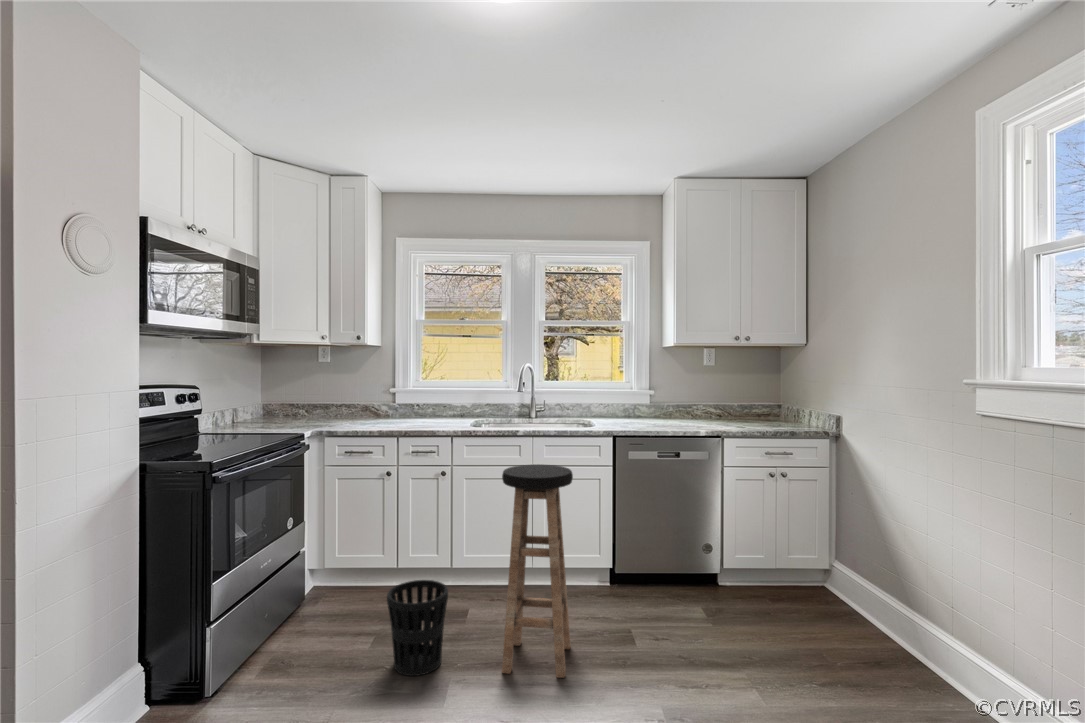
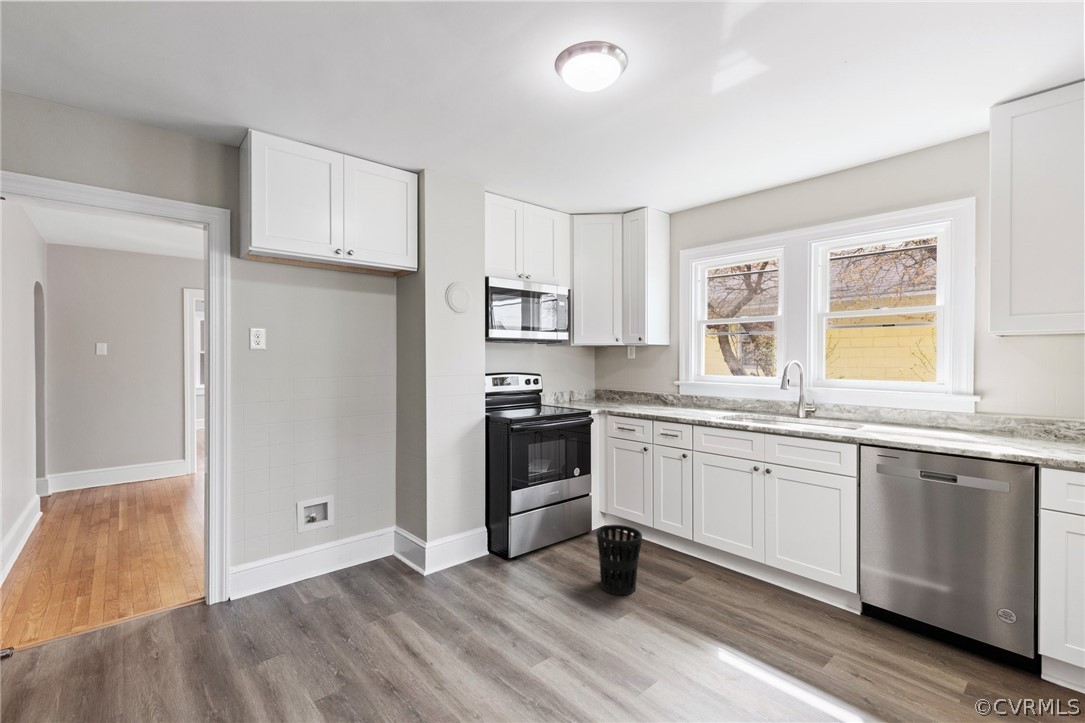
bar stool: present [502,464,573,678] -> none [667,453,745,647]

